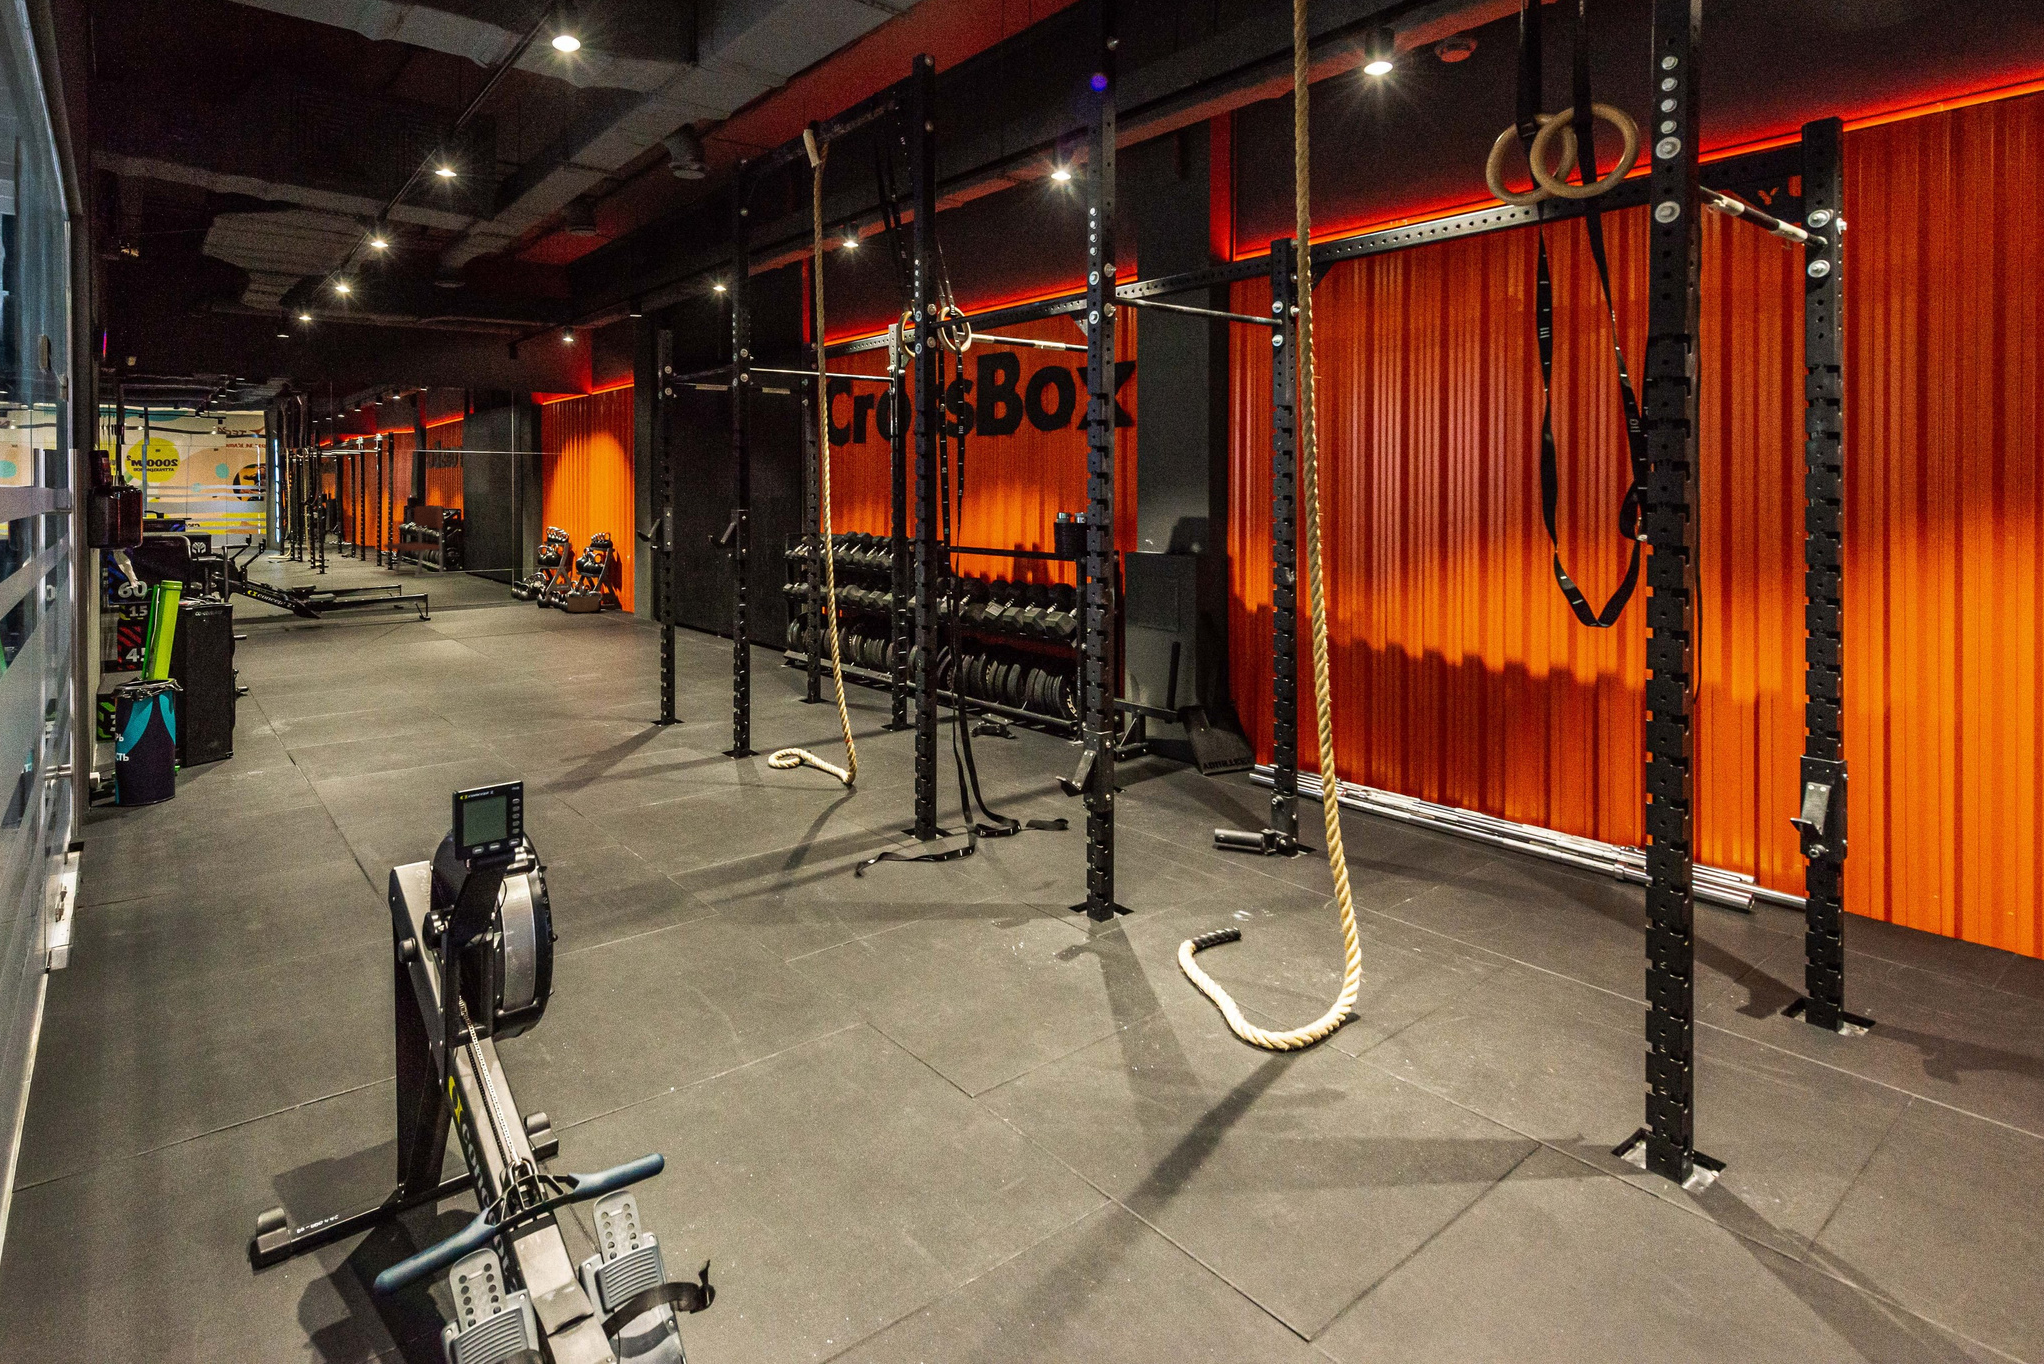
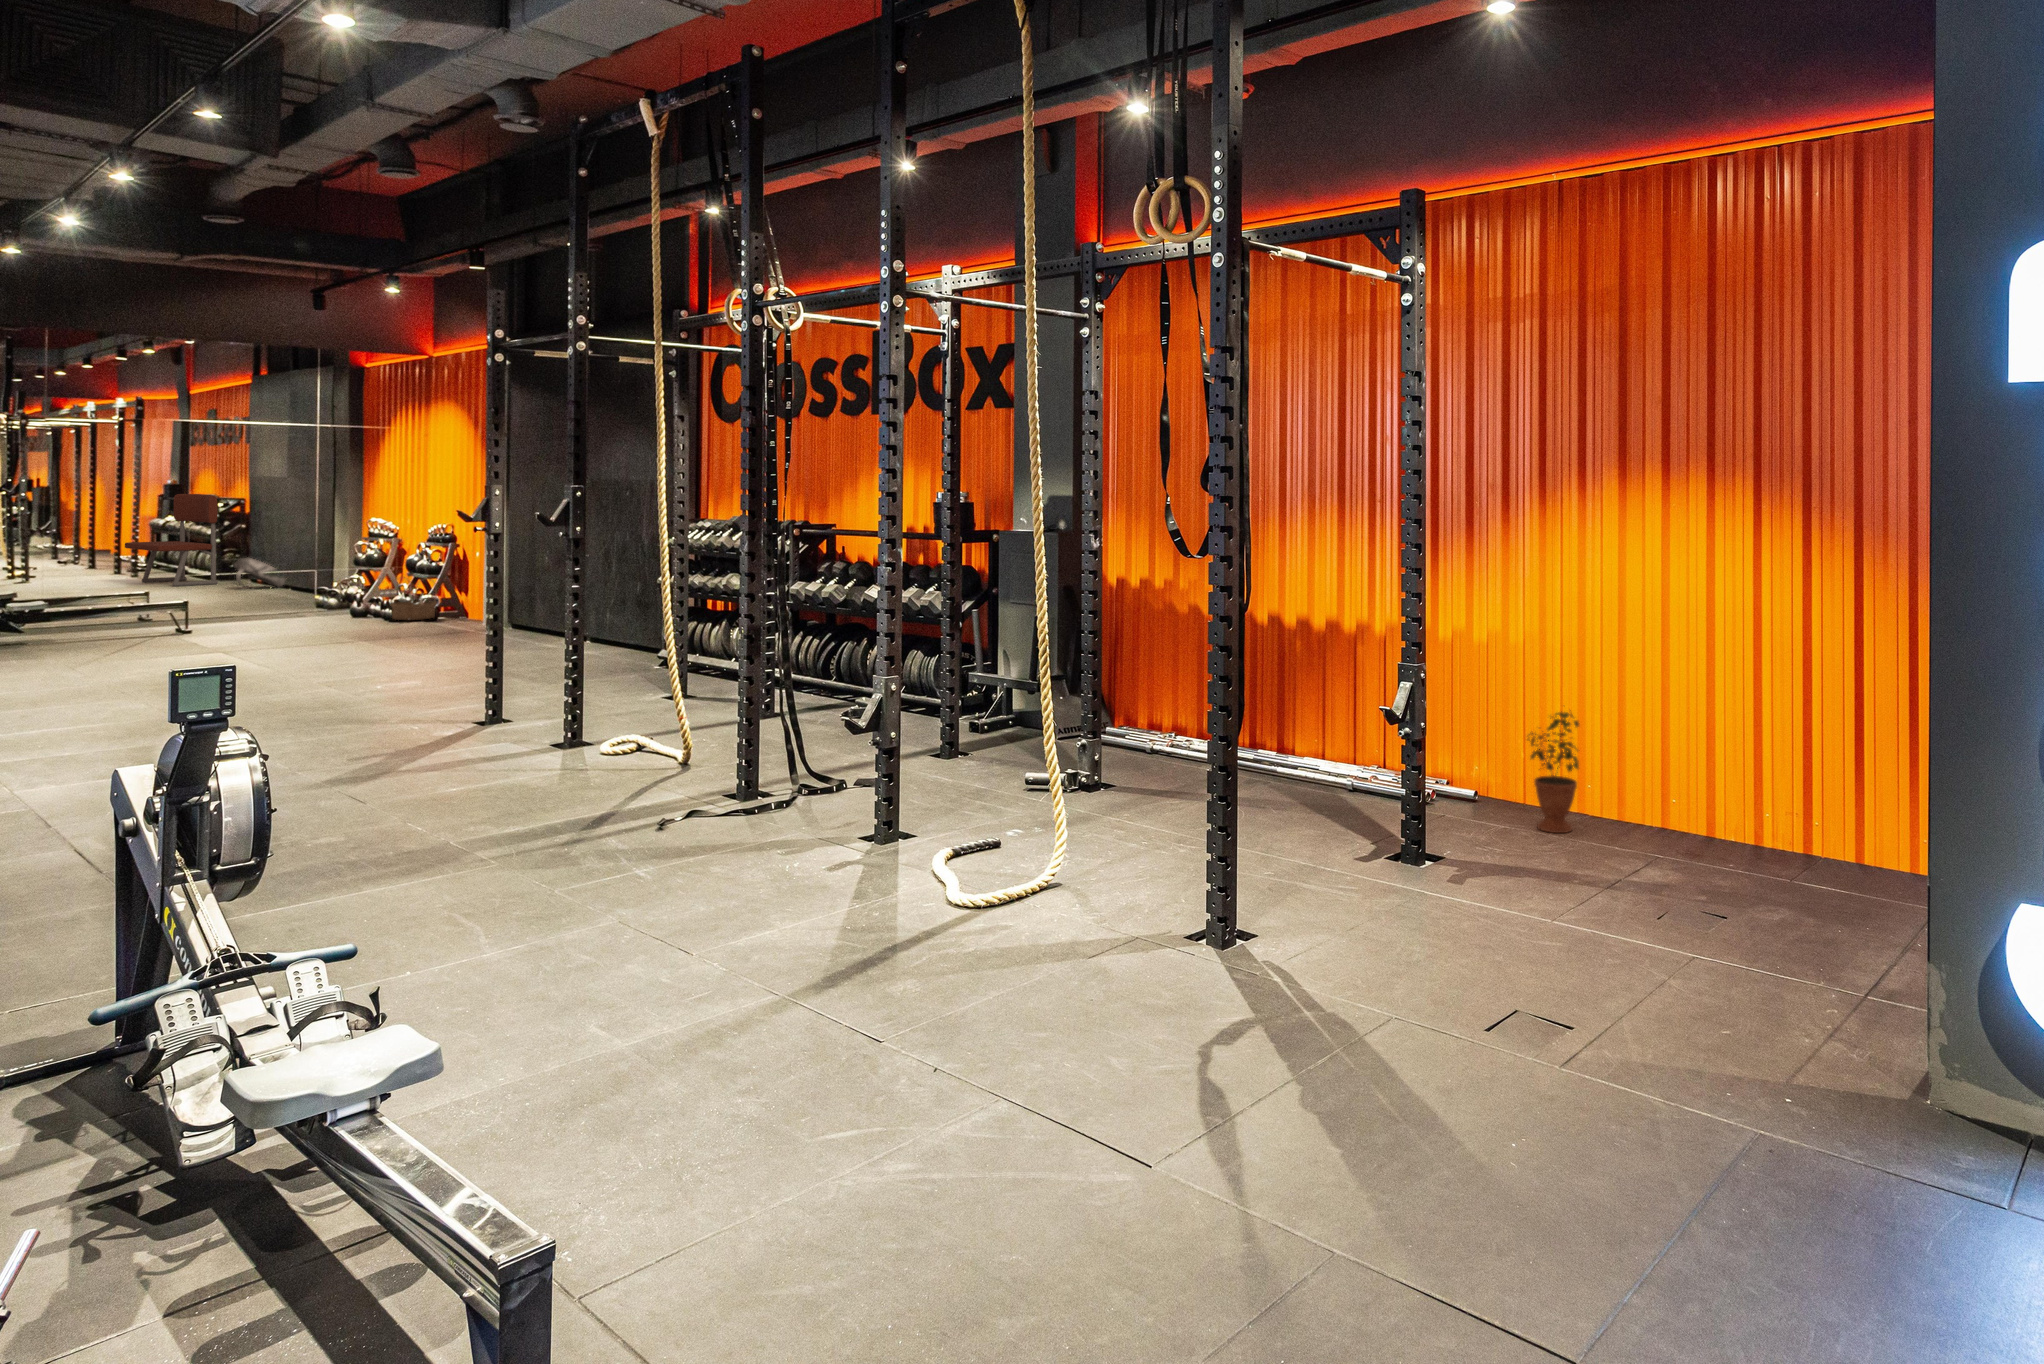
backpack: none [452,556,491,581] -> present [229,558,285,588]
potted plant: none [1931,804,2028,979] -> present [1529,711,1579,833]

